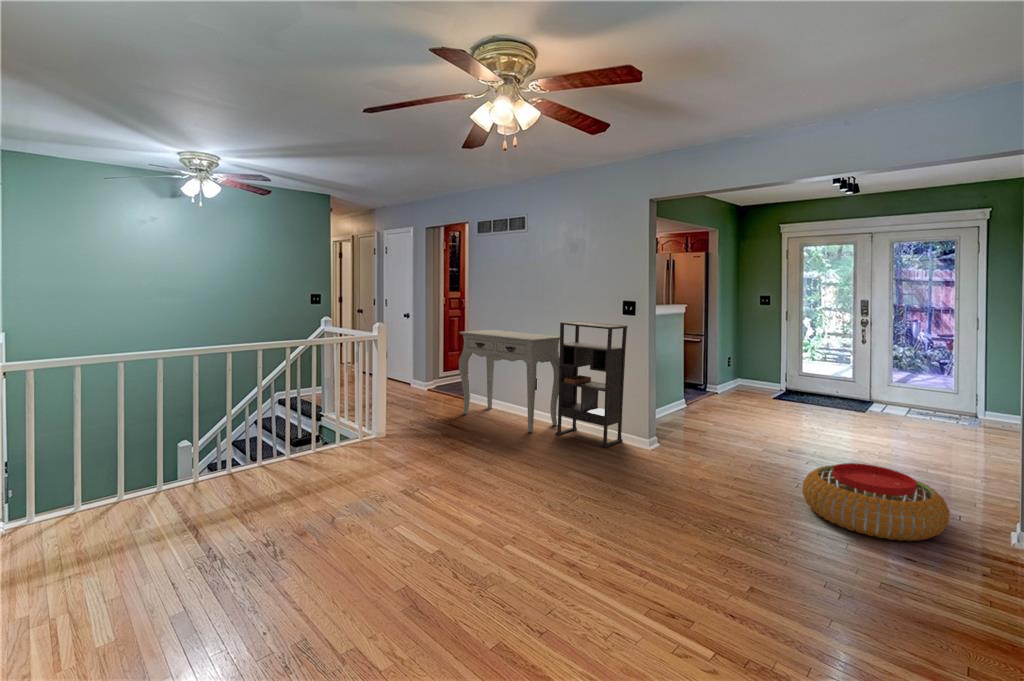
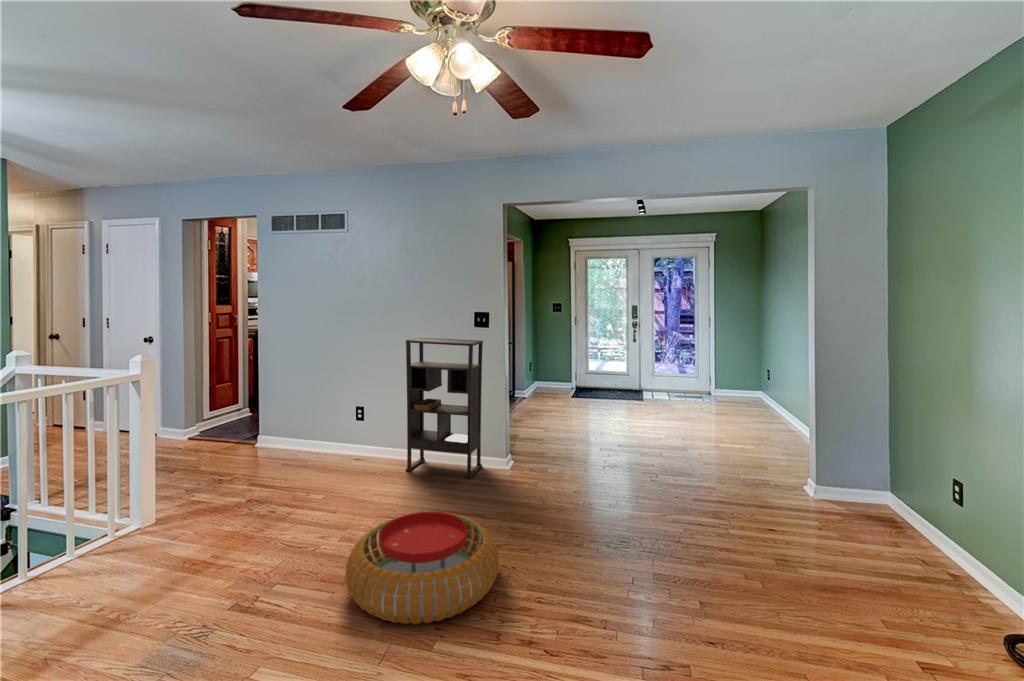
console table: present [459,330,560,432] -> none [260,351,404,474]
pouf: present [802,463,950,541] -> present [345,512,499,624]

